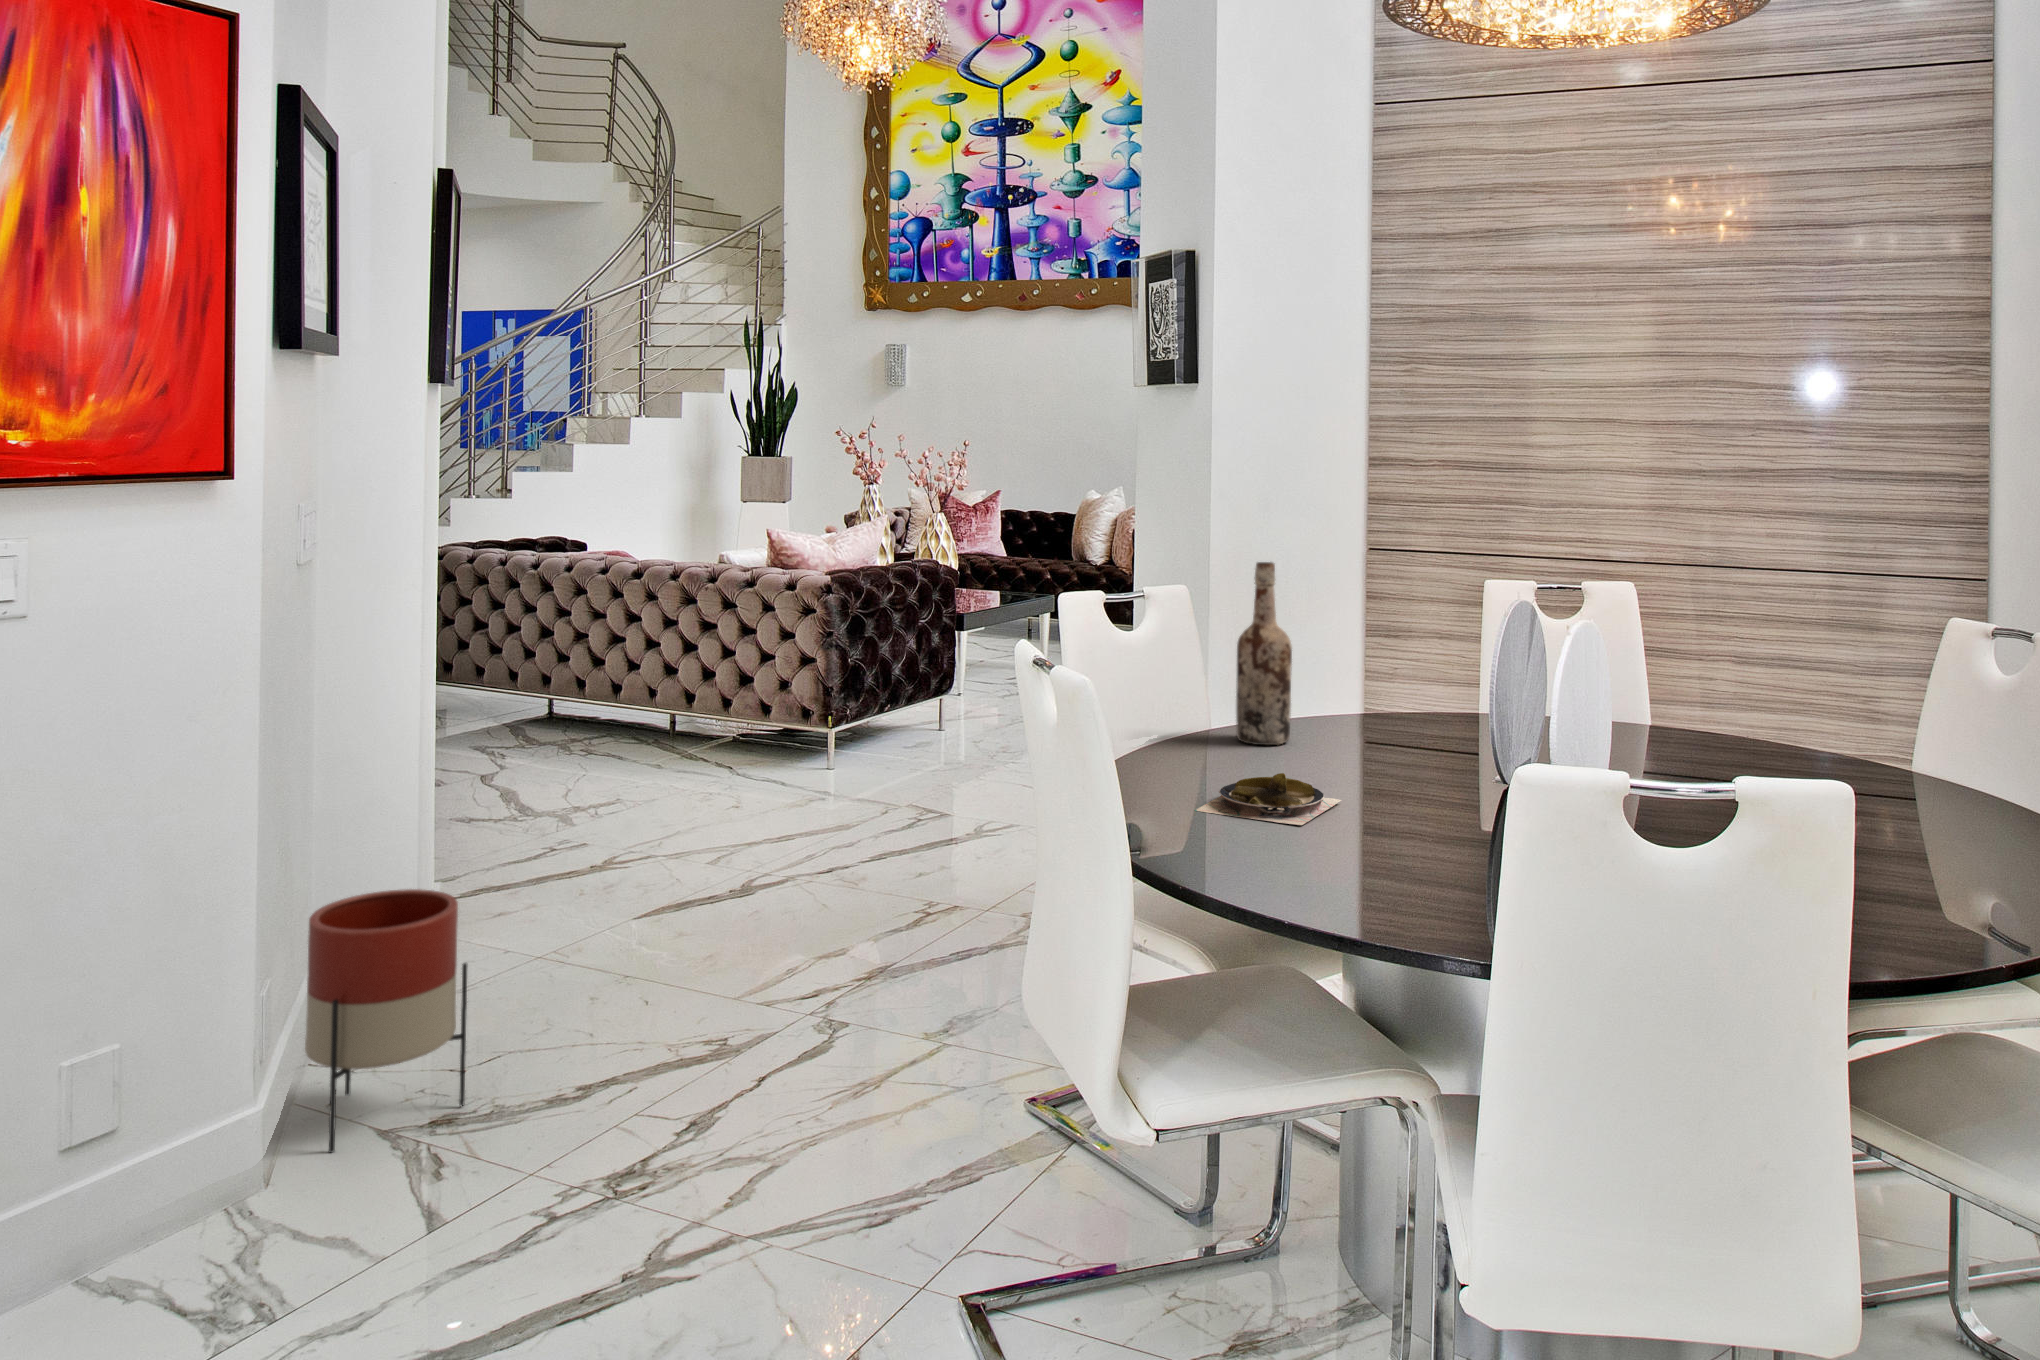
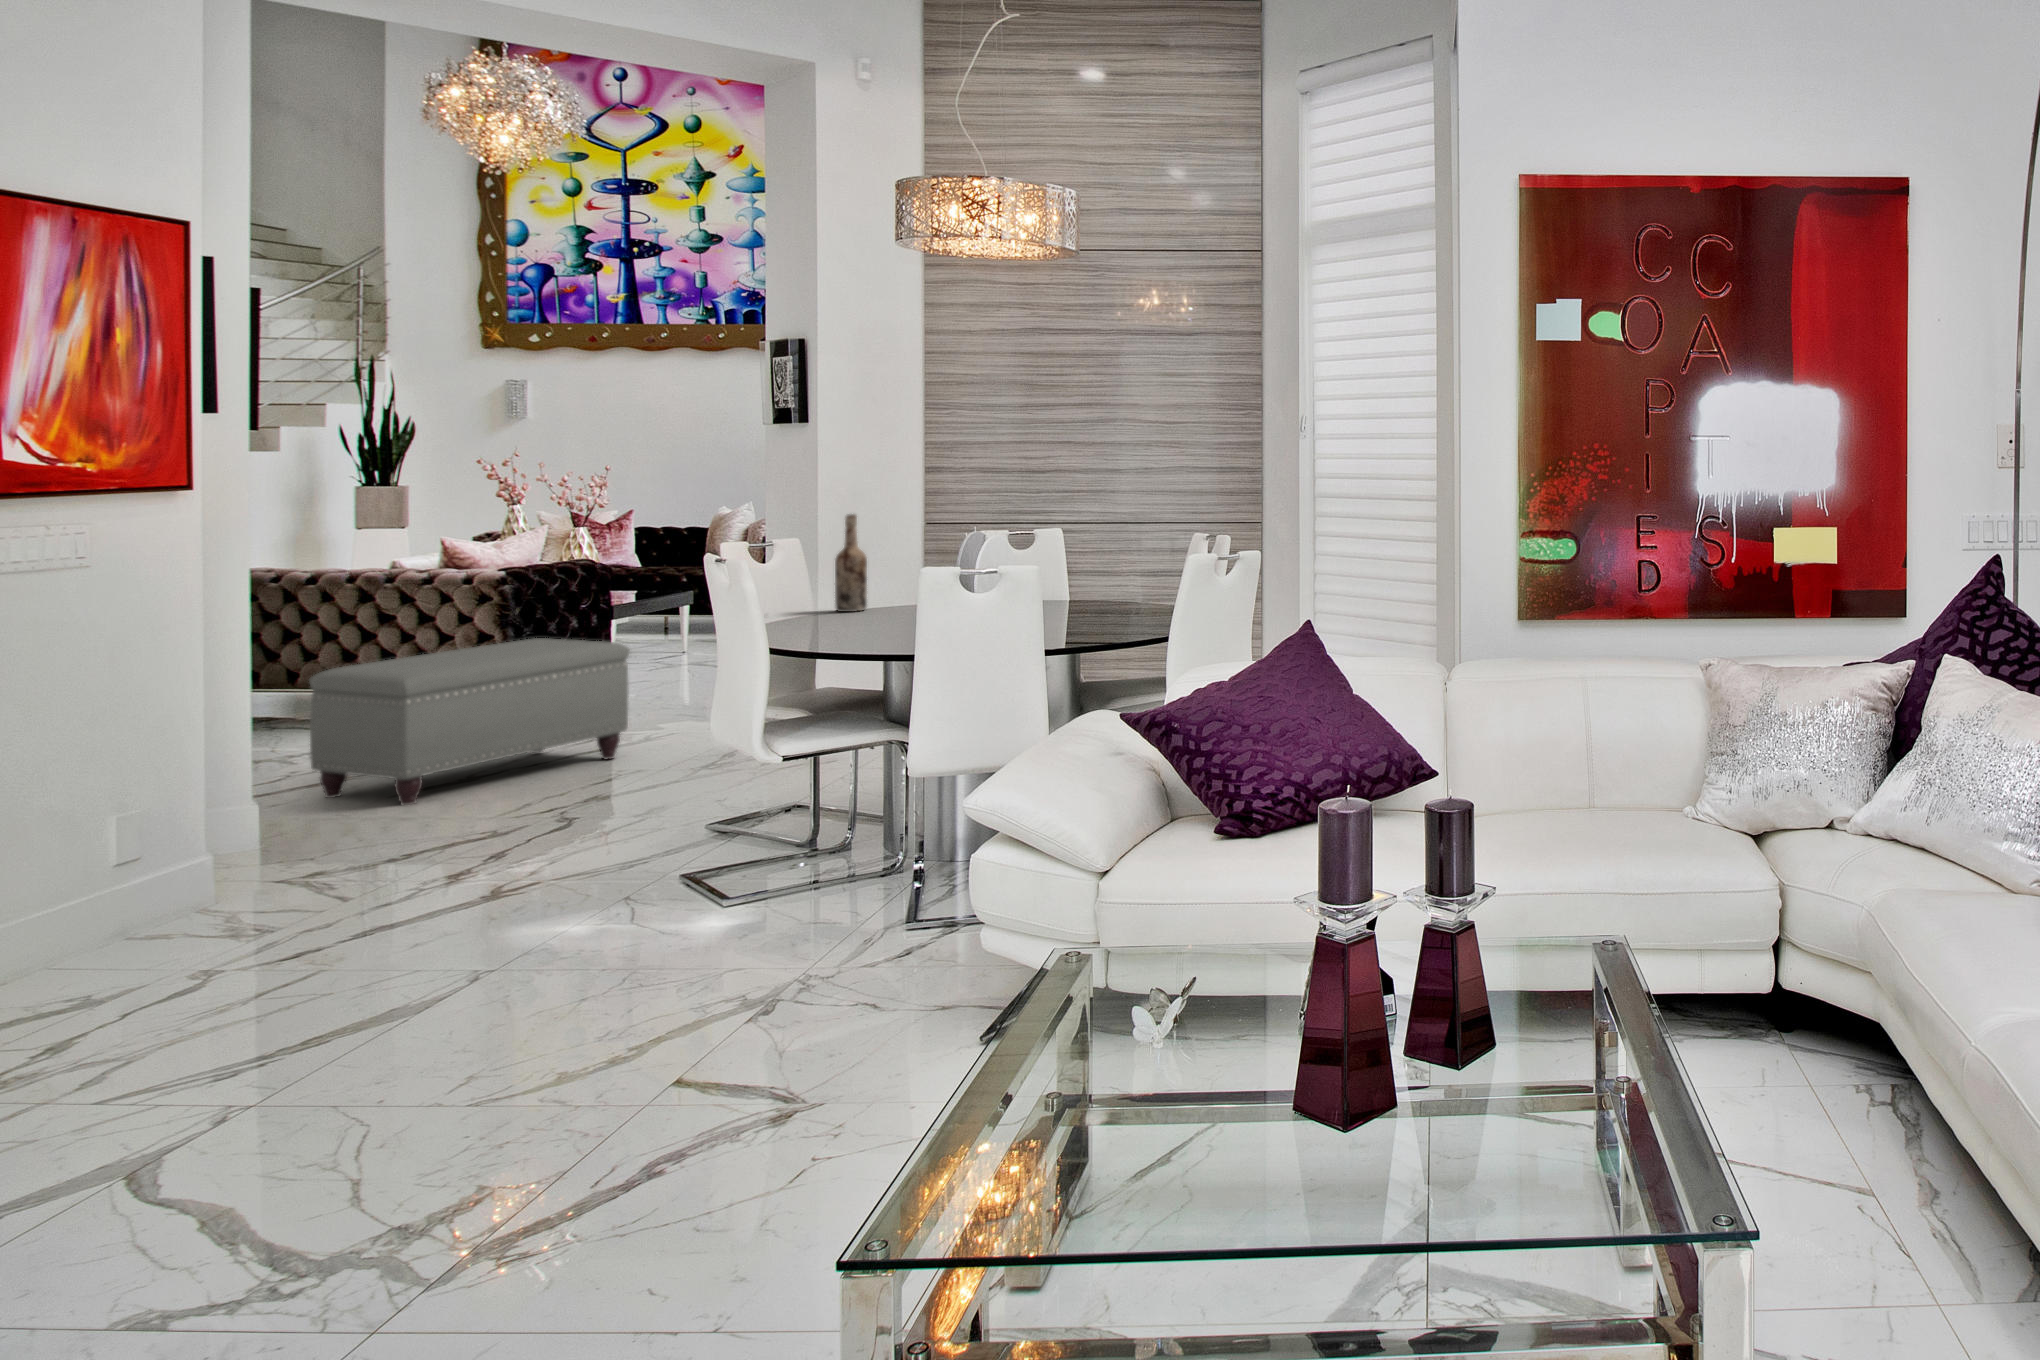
ottoman: none [565,680,954,929] -> present [310,638,630,805]
plate: present [1195,773,1342,825] -> none [810,608,889,630]
planter: present [305,889,468,1153] -> none [213,750,326,900]

